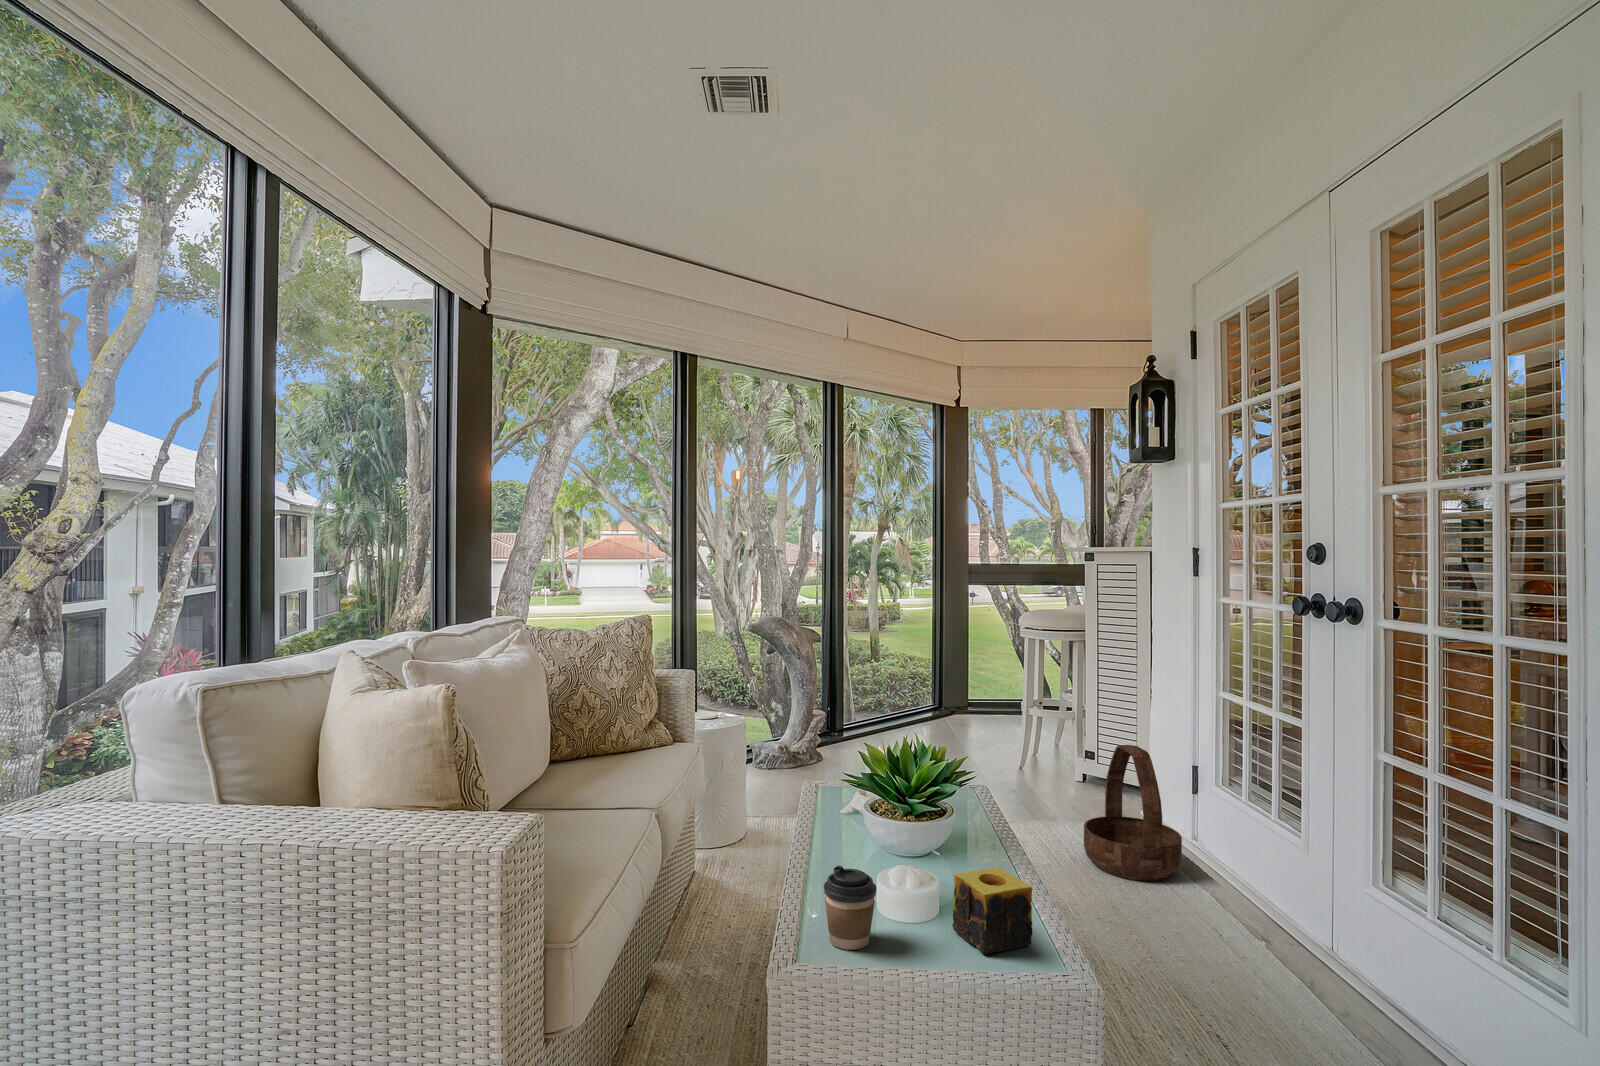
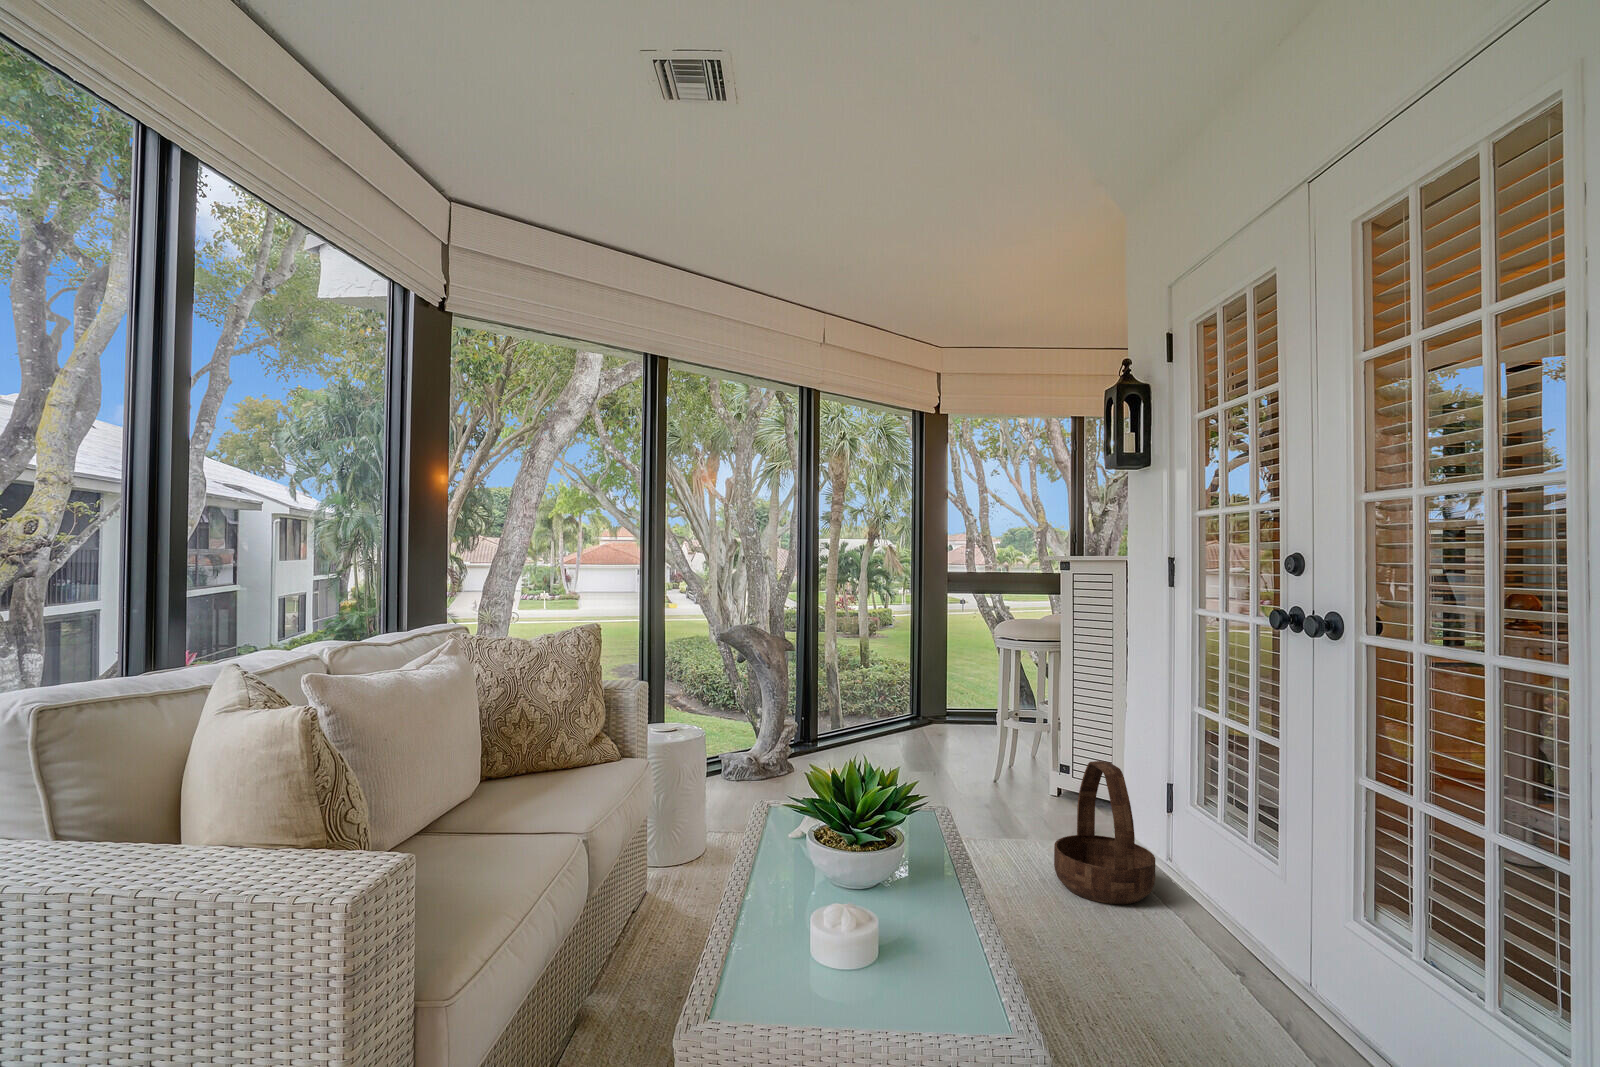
coffee cup: present [824,866,877,950] -> none [744,906,802,1002]
candle: present [952,868,1033,954] -> none [888,907,975,1009]

